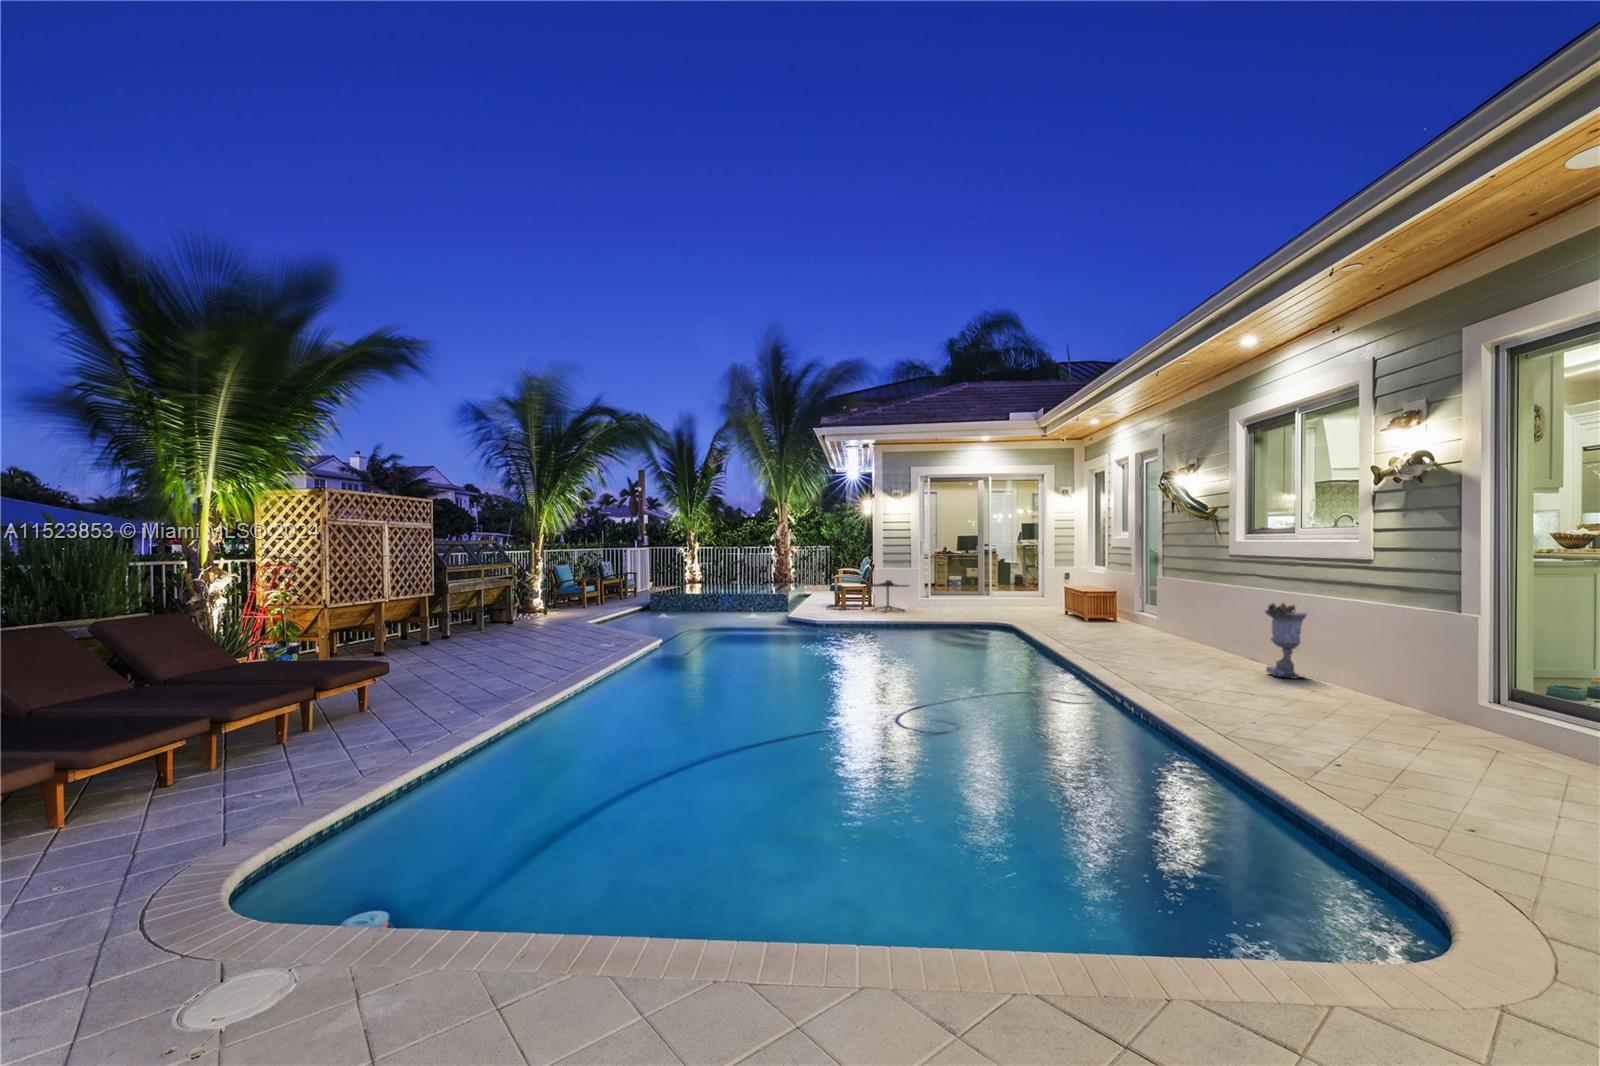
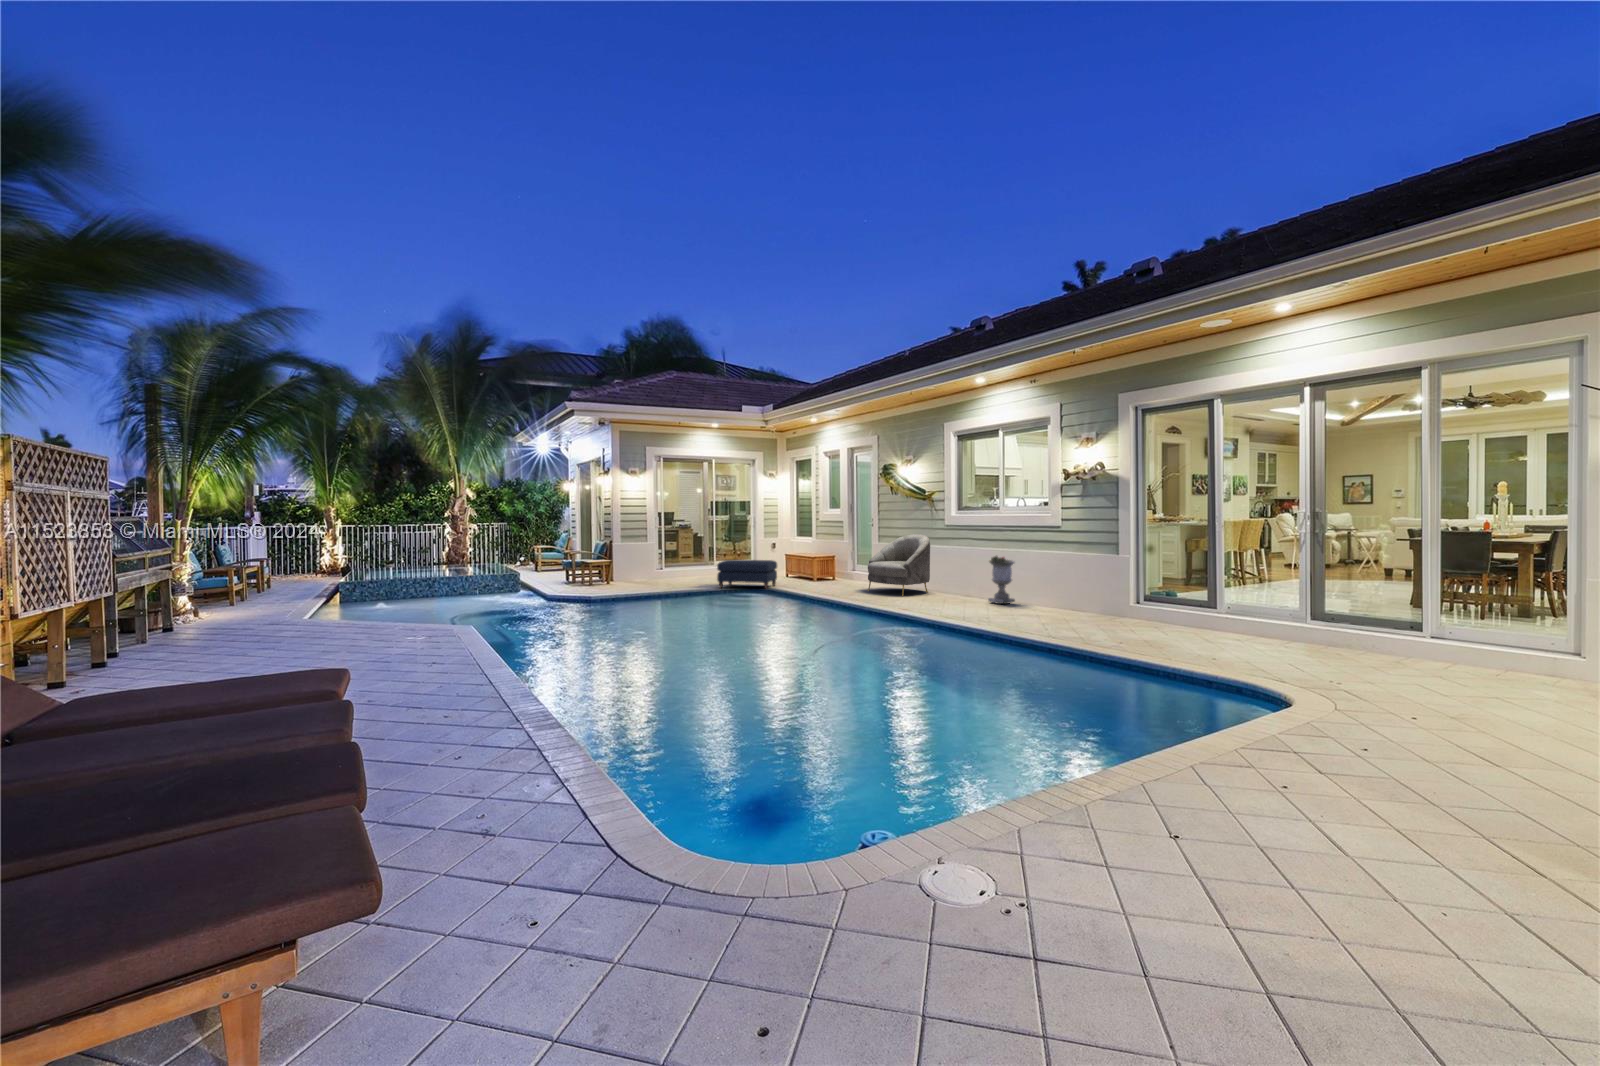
armchair: none [1123,567,1212,652] -> present [868,534,930,596]
side table: present [866,580,909,613] -> none [612,554,655,585]
ottoman: none [953,591,1027,629] -> present [717,560,777,589]

